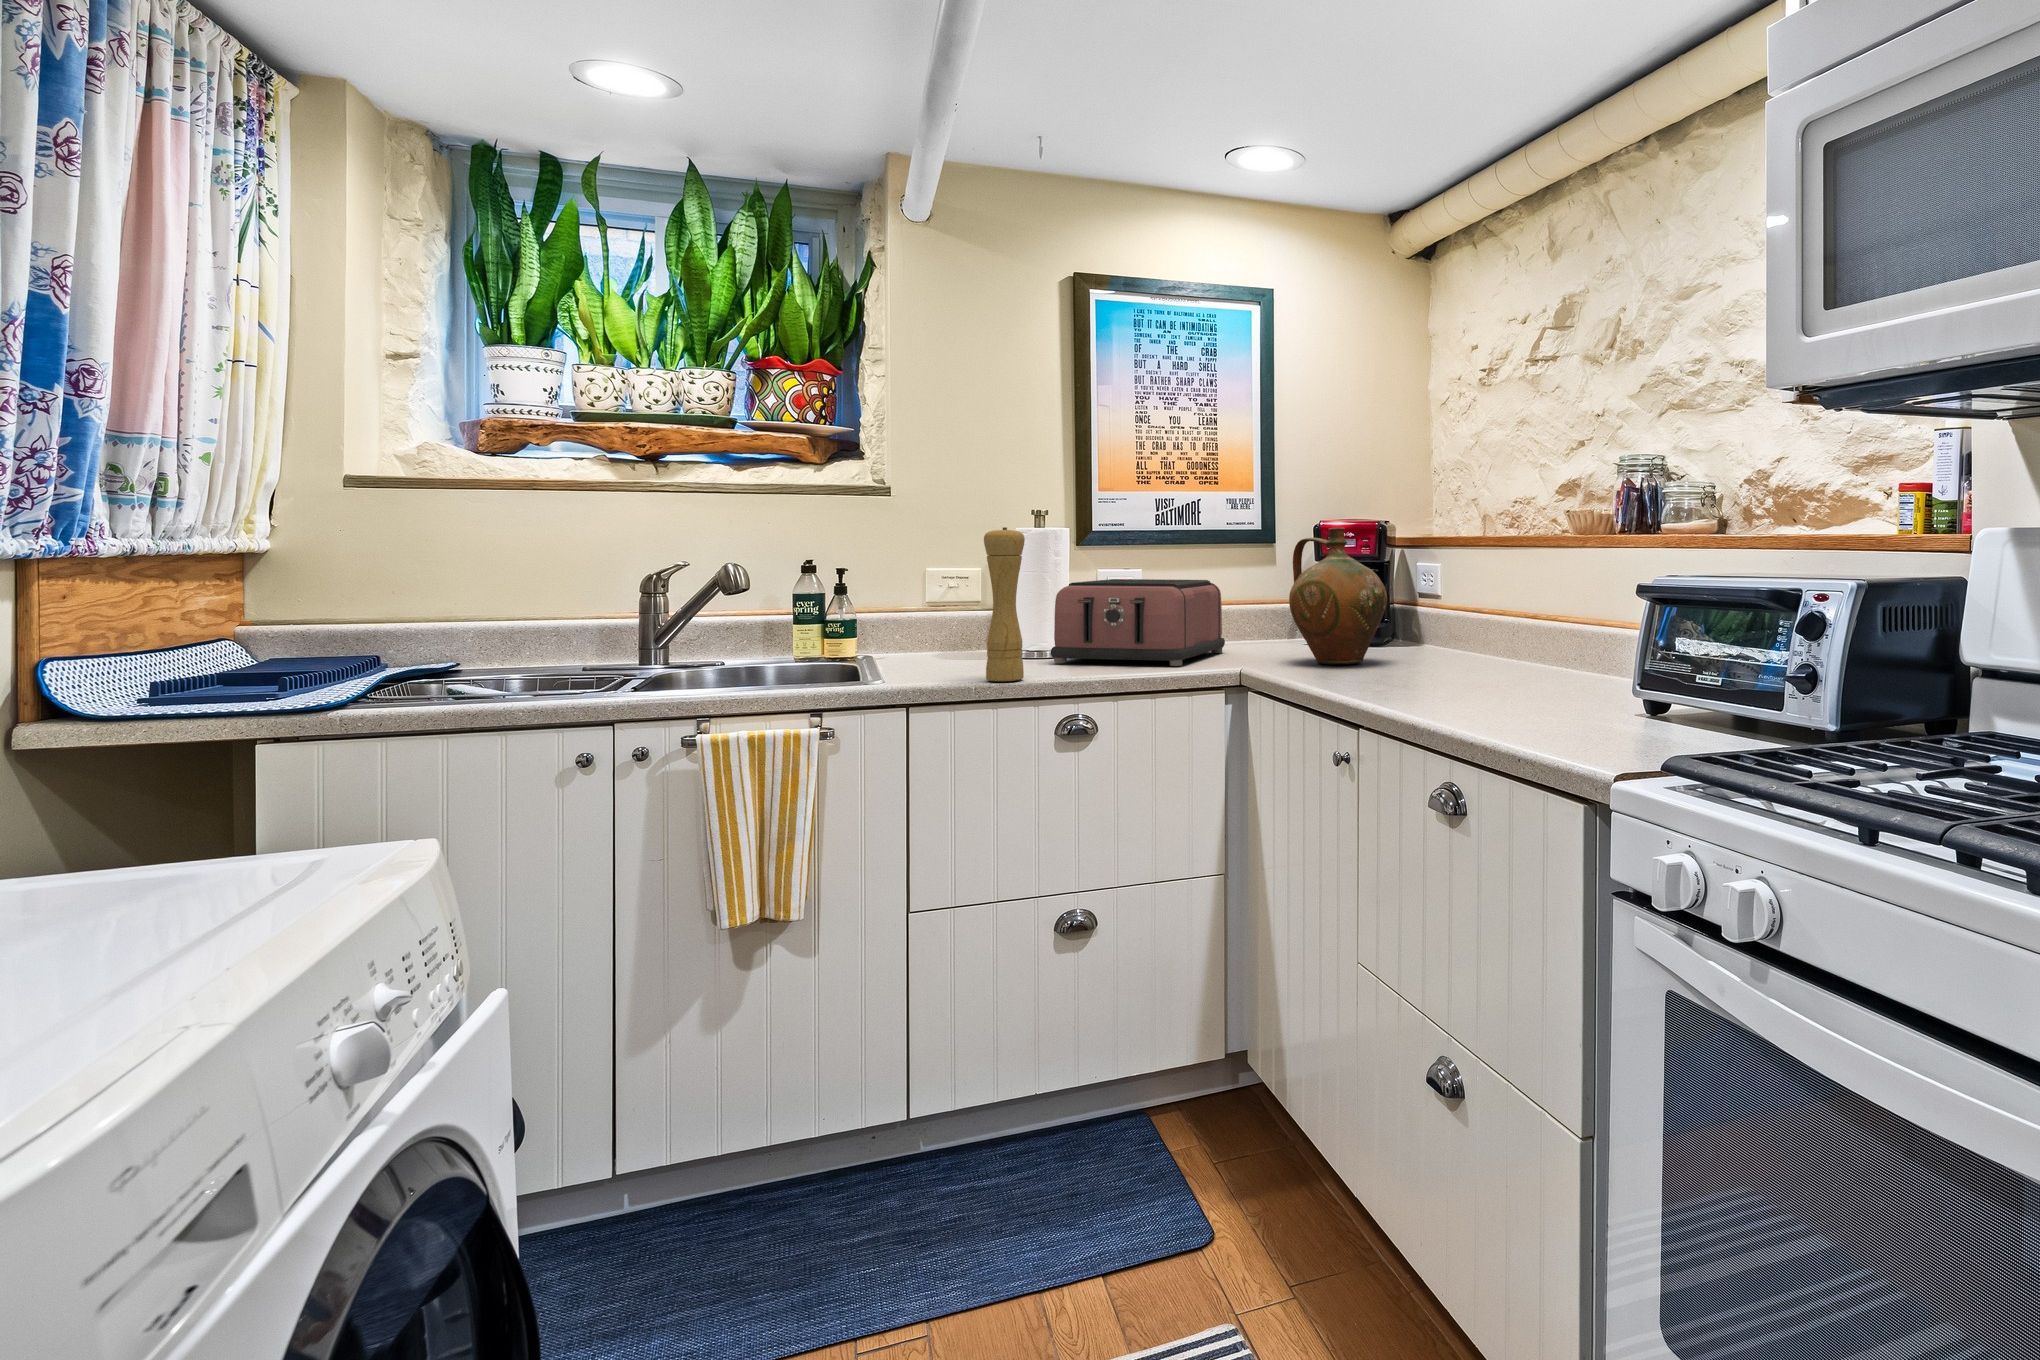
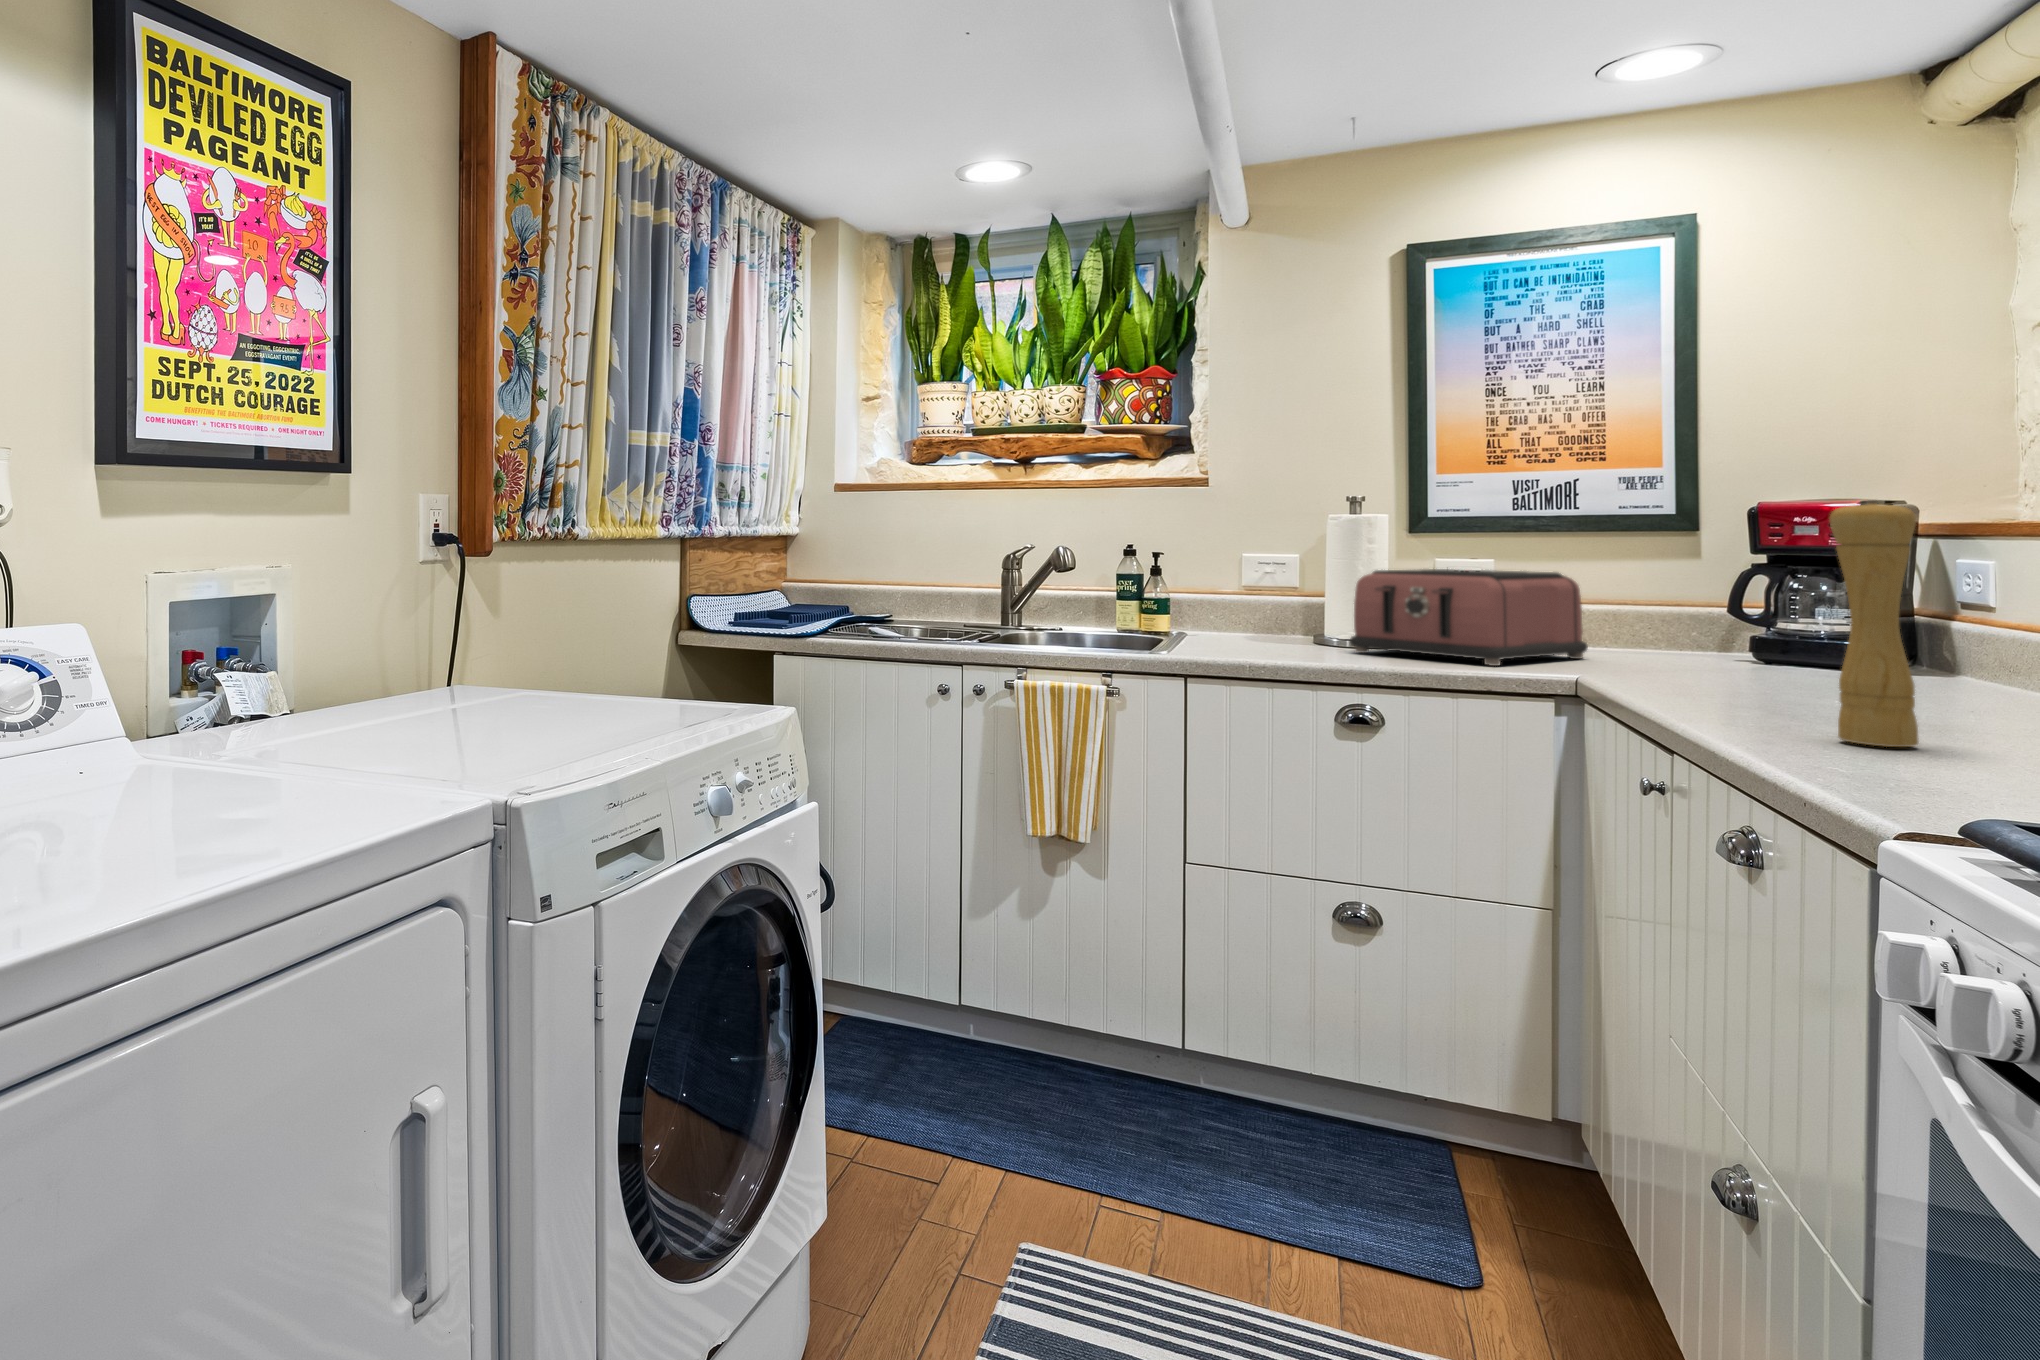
pepper mill: present [984,527,1025,681] -> present [1829,500,1919,747]
ceramic jug: present [1289,528,1387,665] -> none [1651,509,1816,683]

